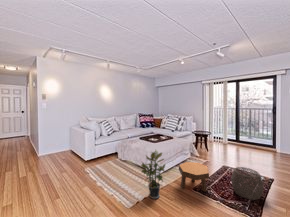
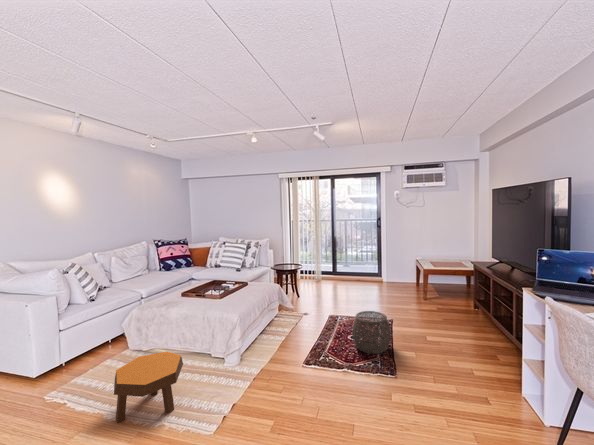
potted plant: present [141,150,165,199] -> none [219,309,267,401]
footstool: present [179,162,209,192] -> present [114,352,183,423]

